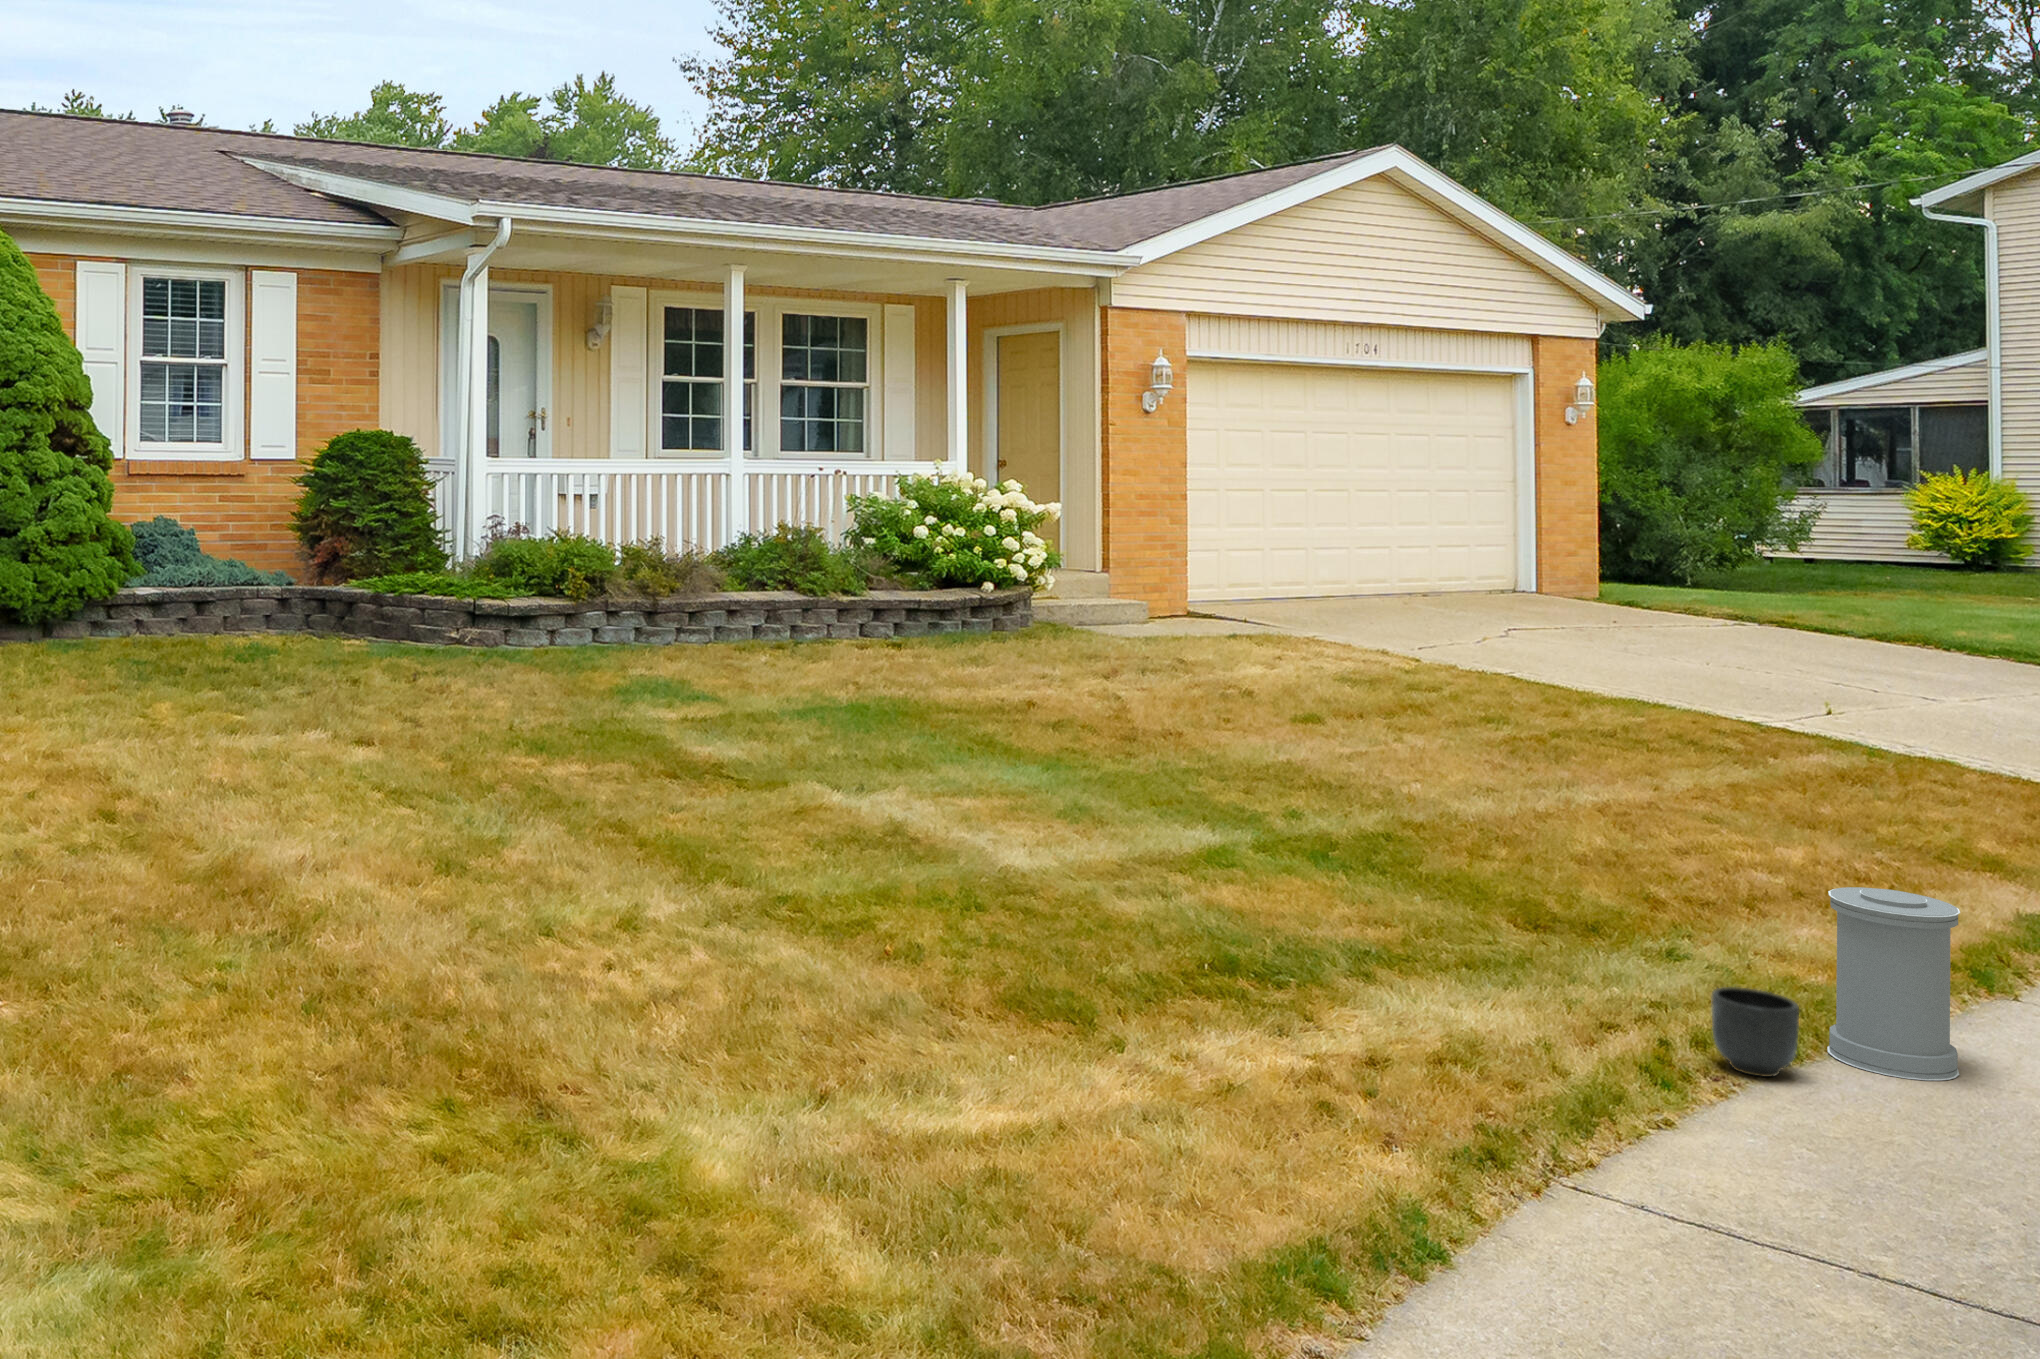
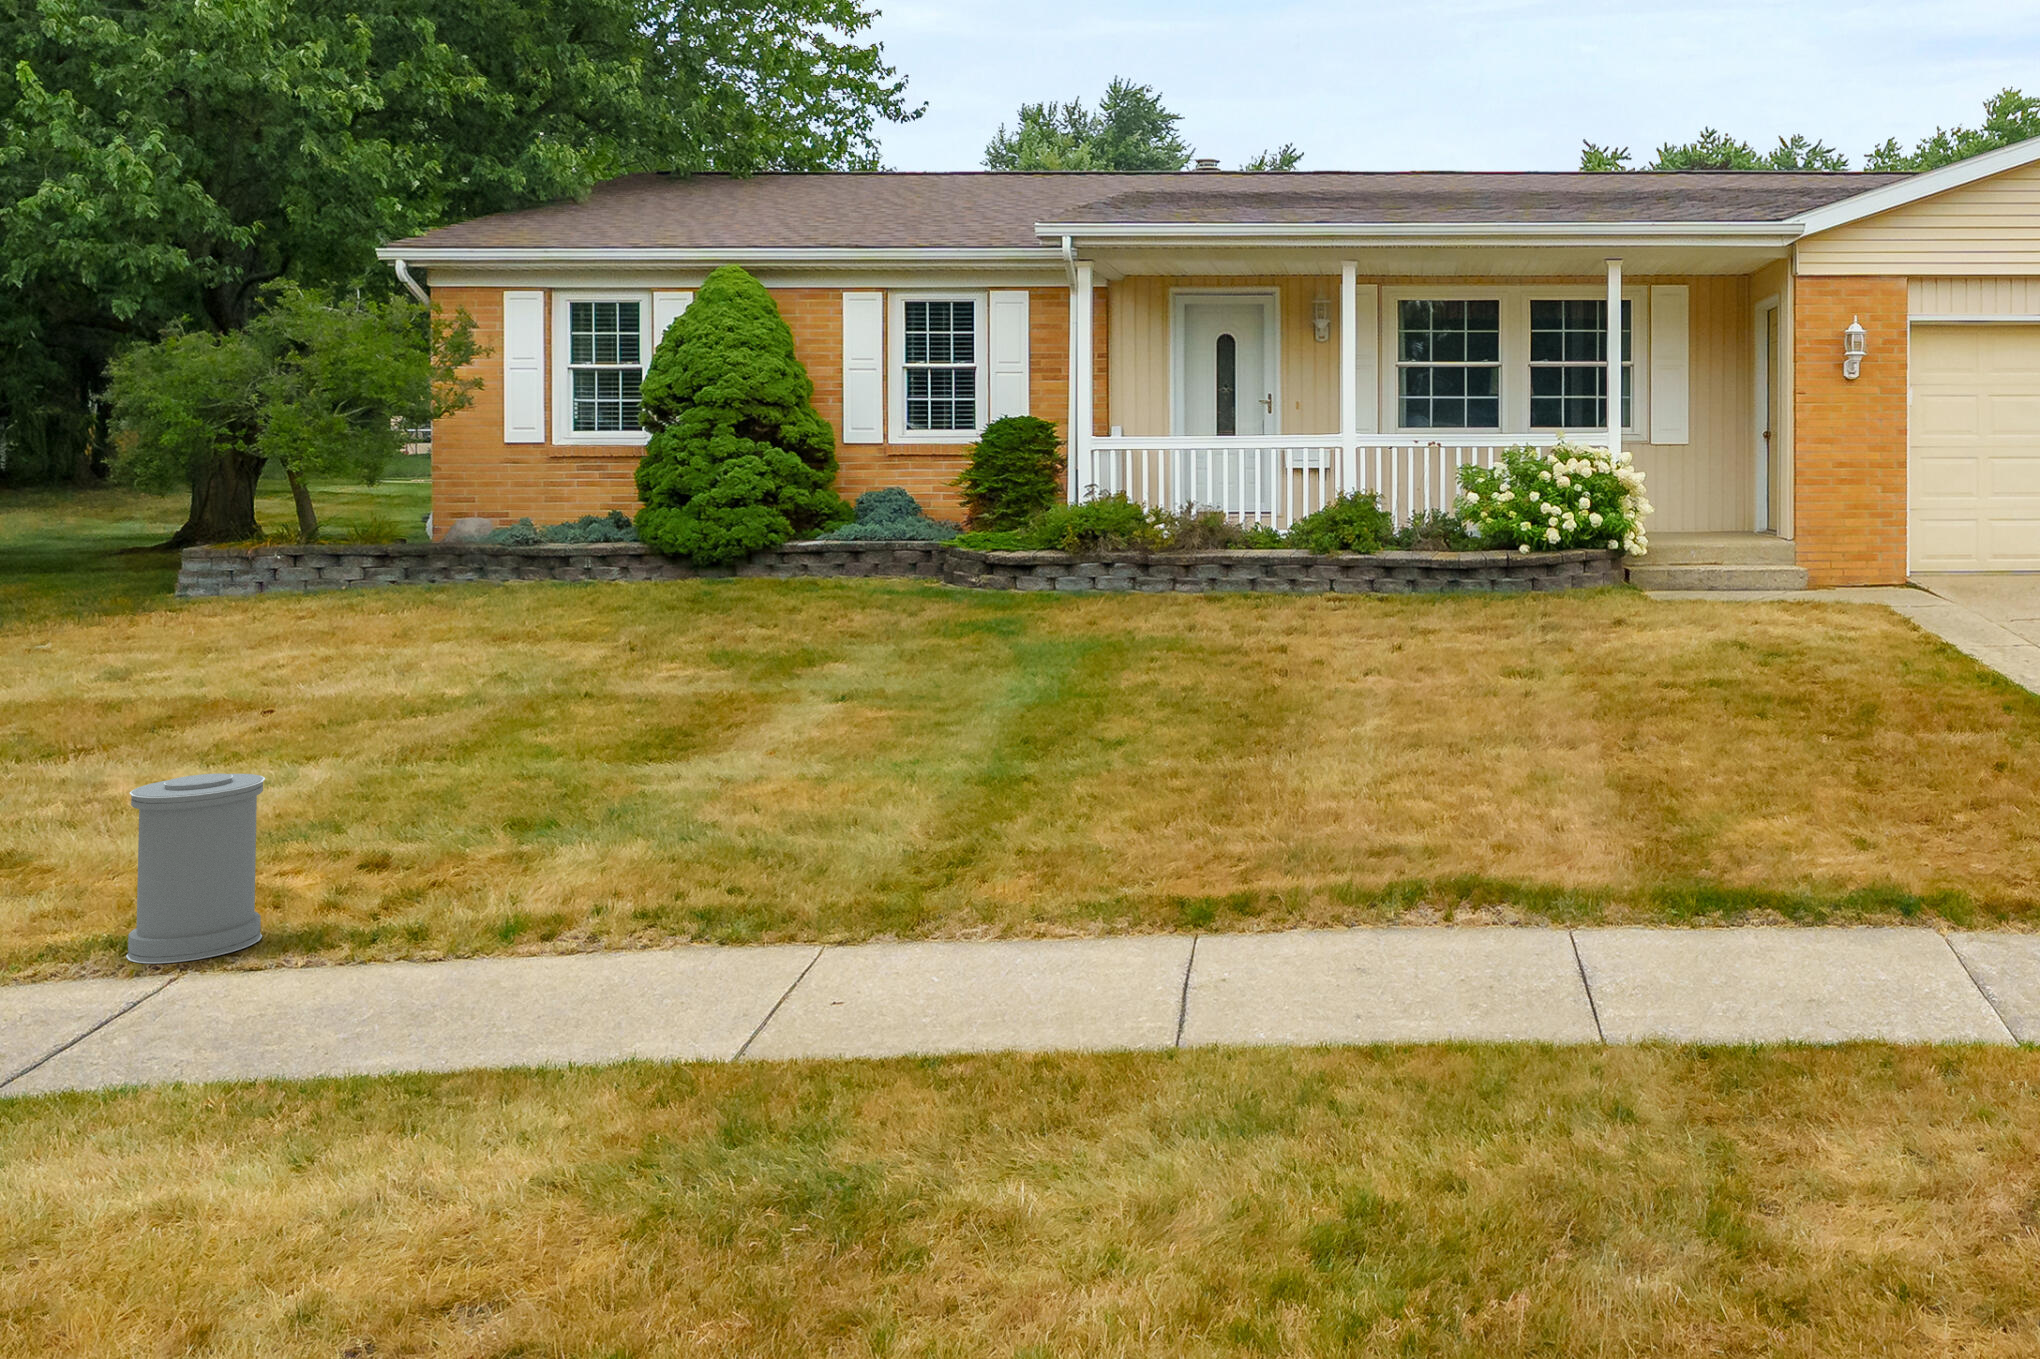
planter: present [1711,987,1799,1077] -> none [34,854,125,937]

